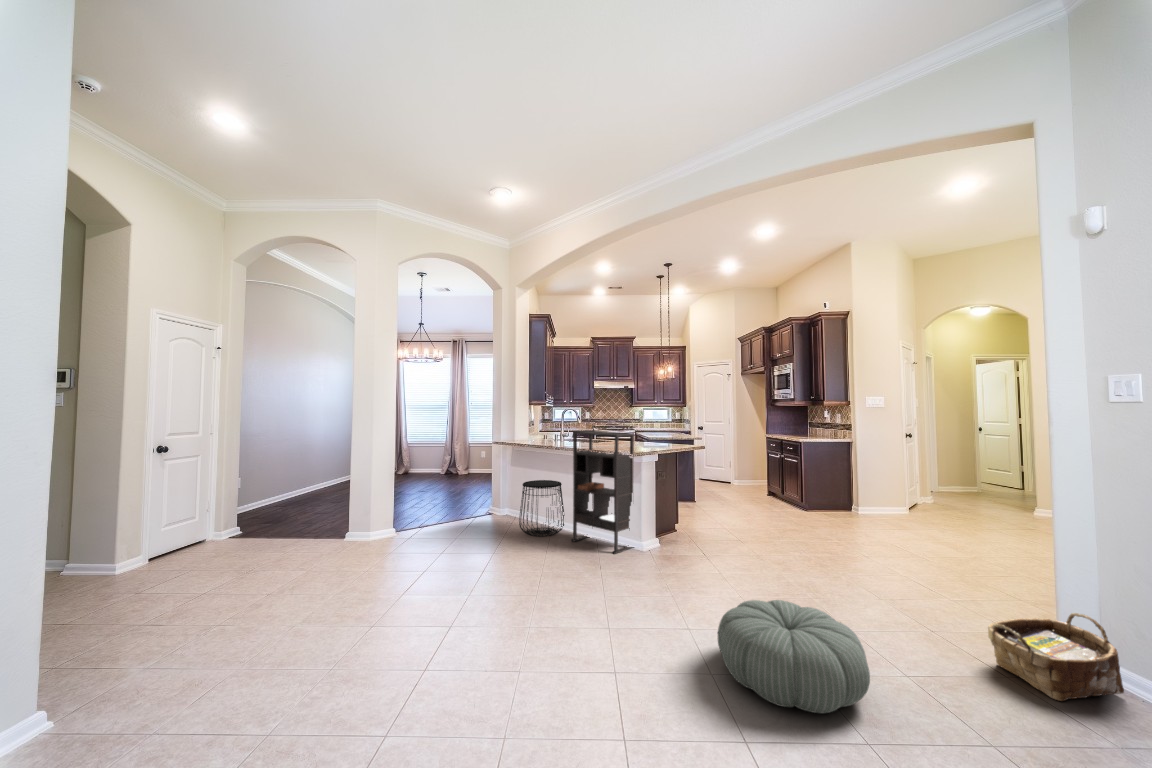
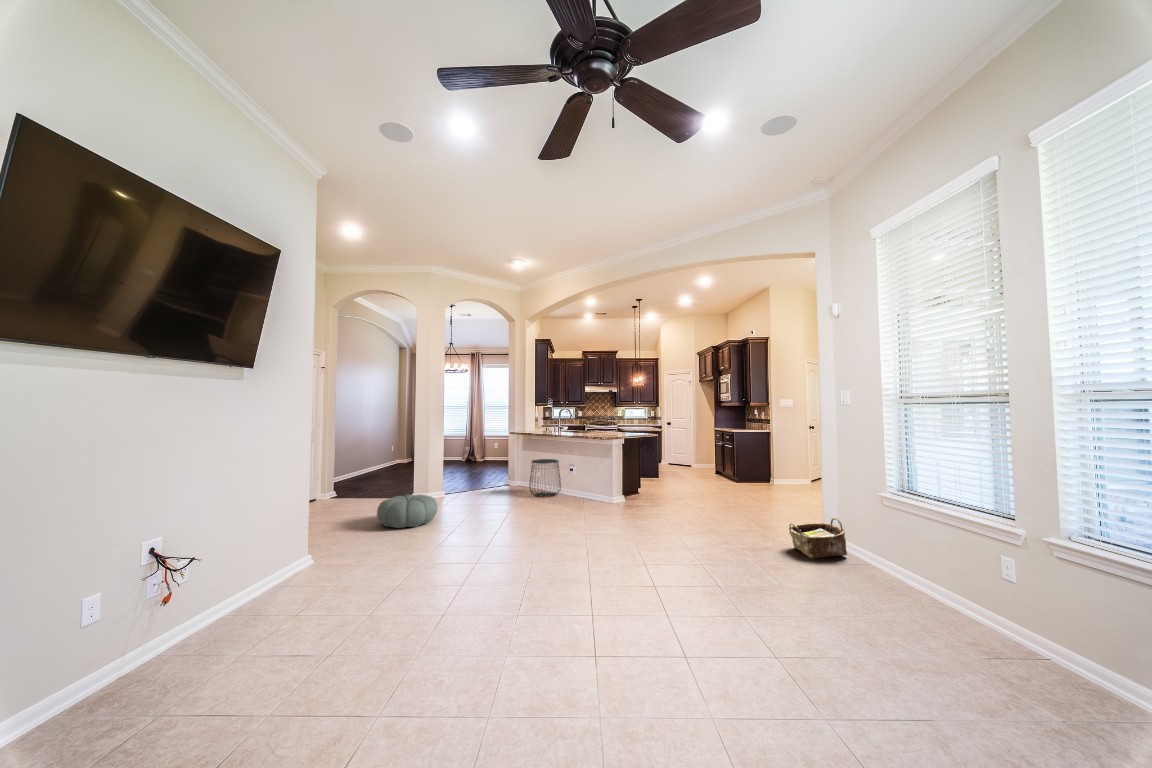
bookshelf: present [572,431,634,554] -> none [565,424,608,506]
pouf: present [718,600,870,713] -> present [377,495,438,528]

